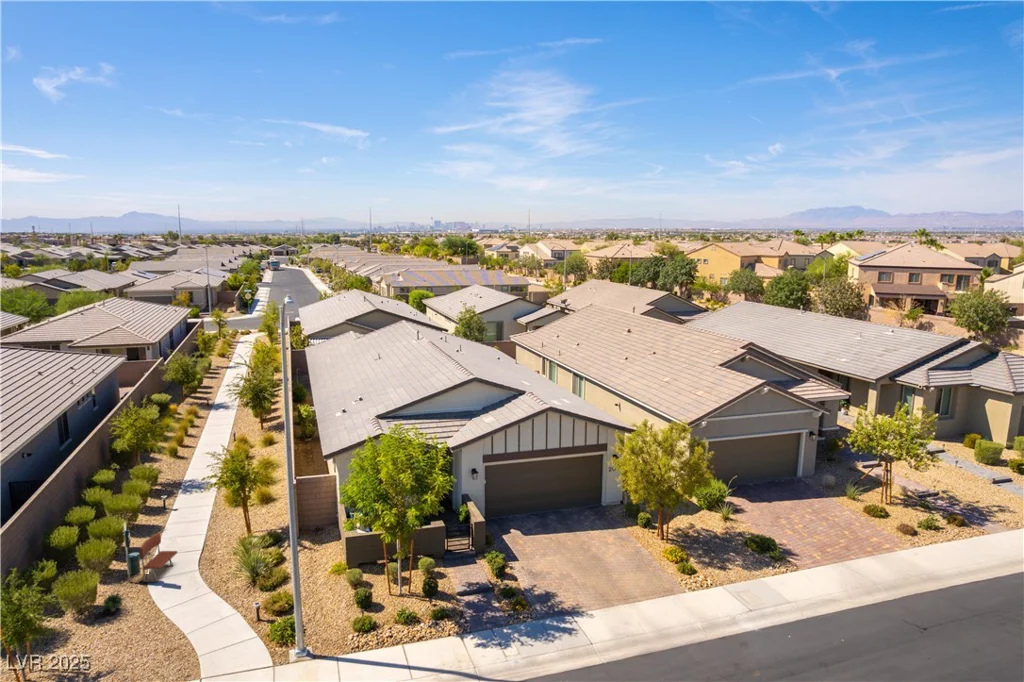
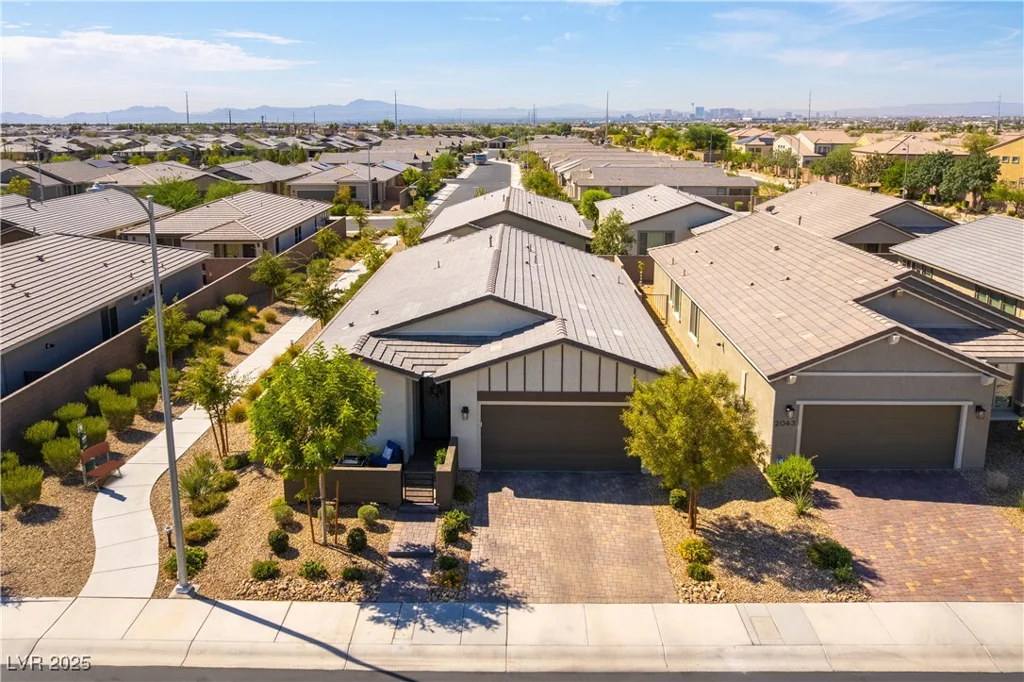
potted plant: present [102,592,124,611] -> none [29,495,56,515]

